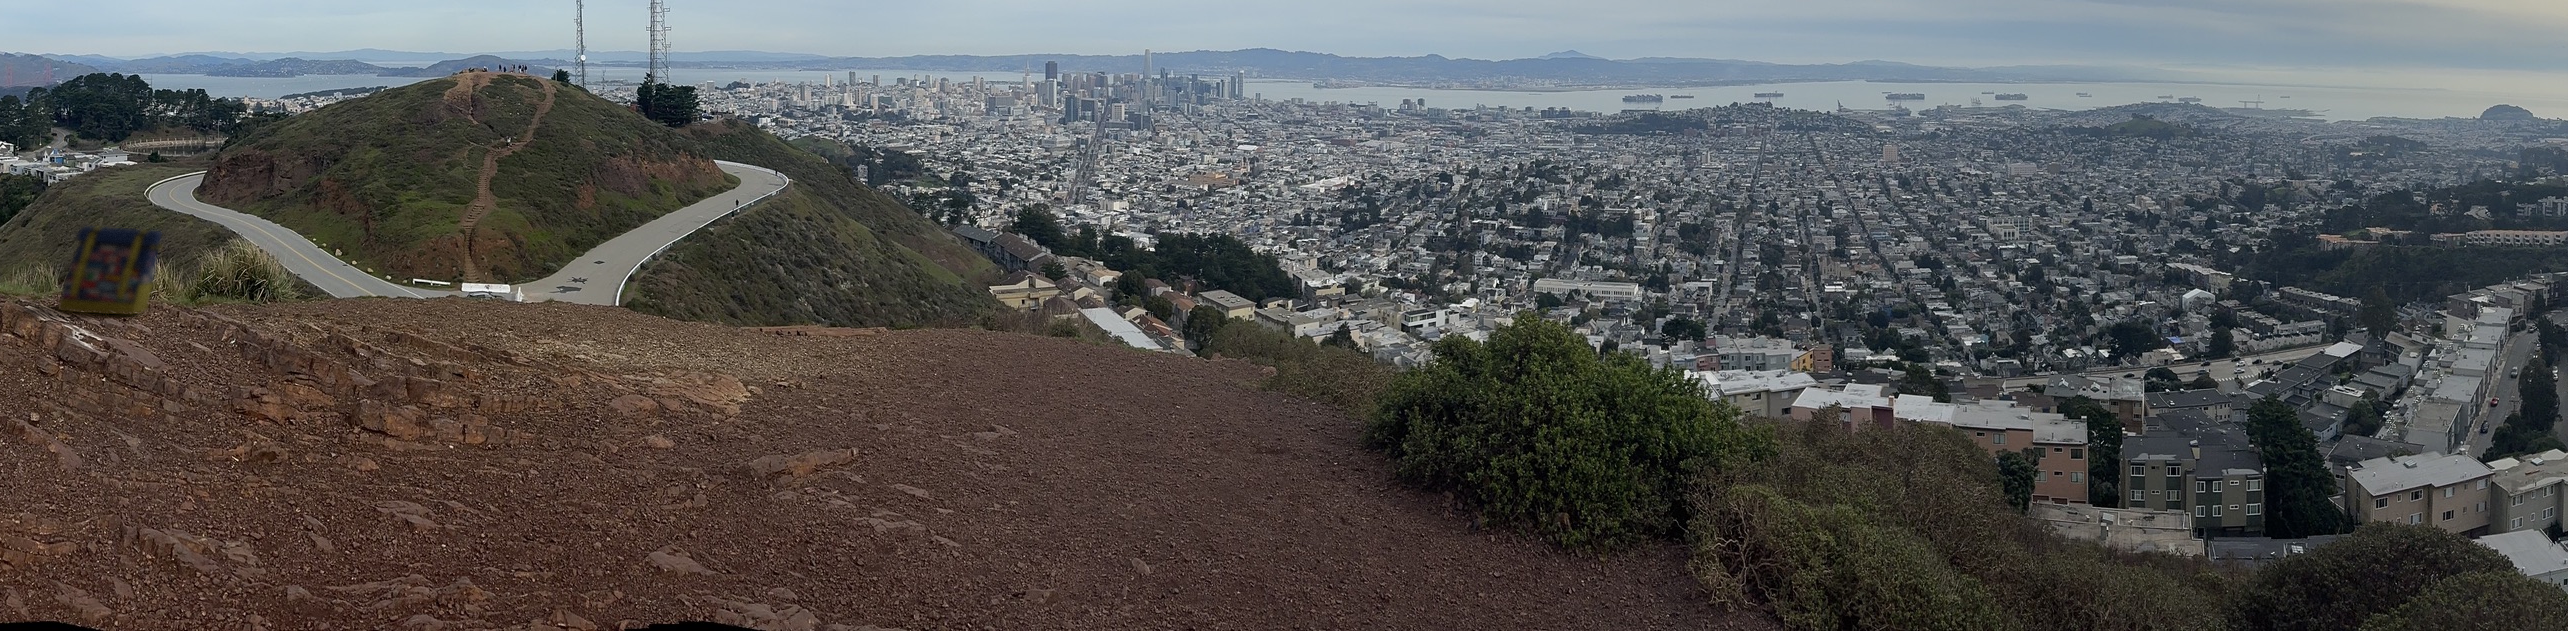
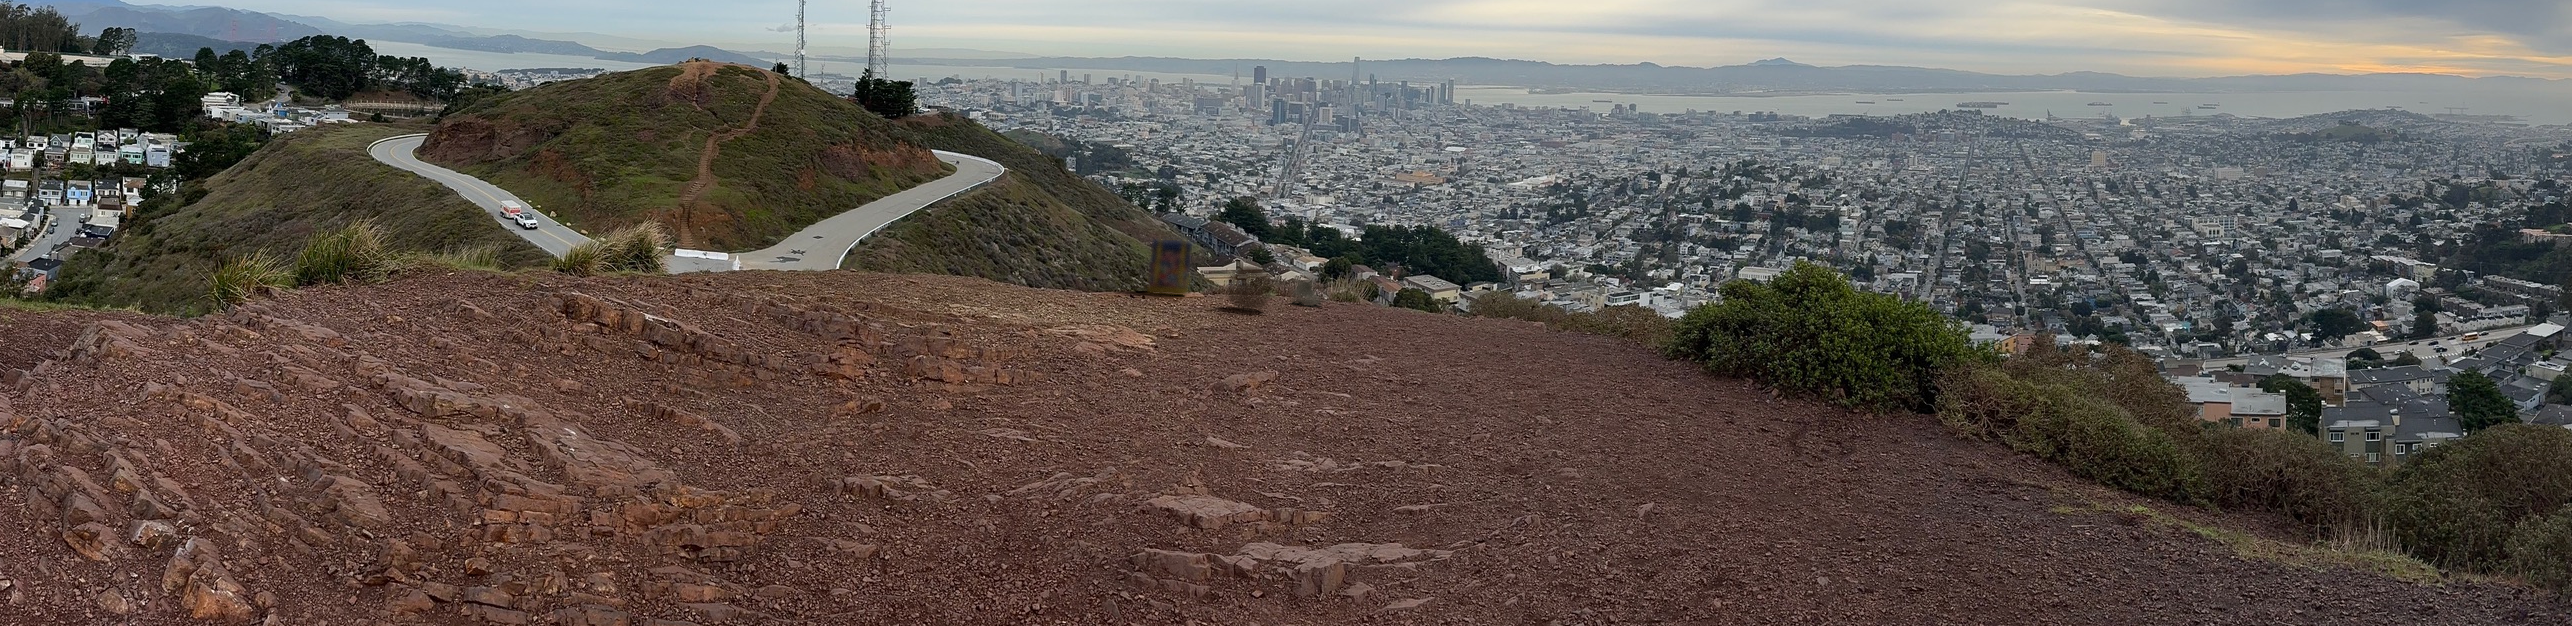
woven basket: none [171,272,265,342] -> present [1228,266,1272,310]
boots: none [384,290,441,331] -> present [1293,280,1321,306]

